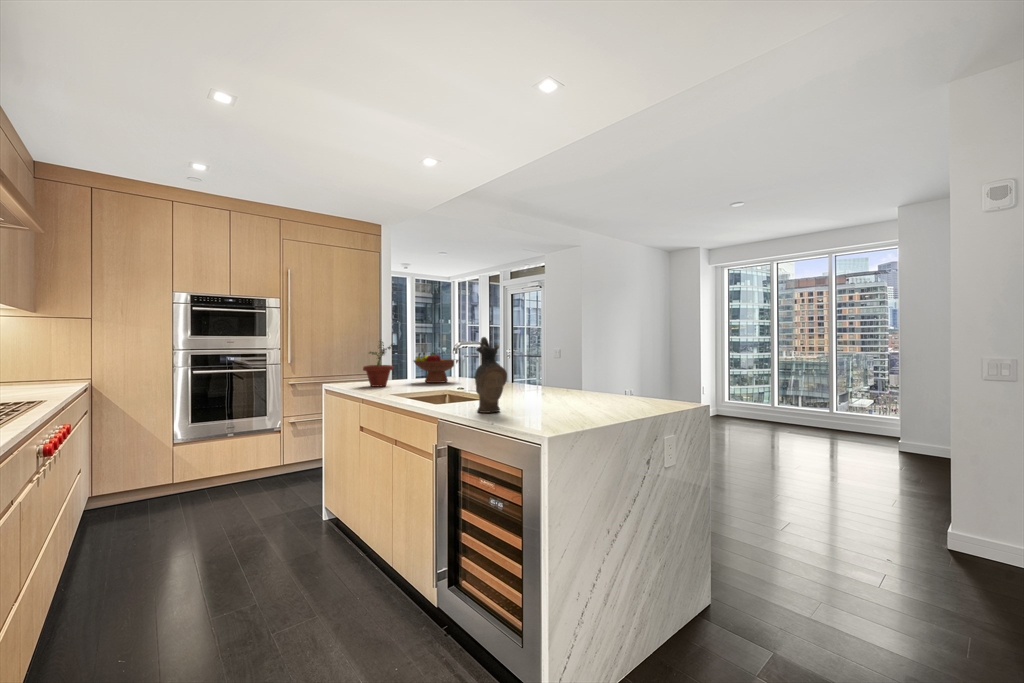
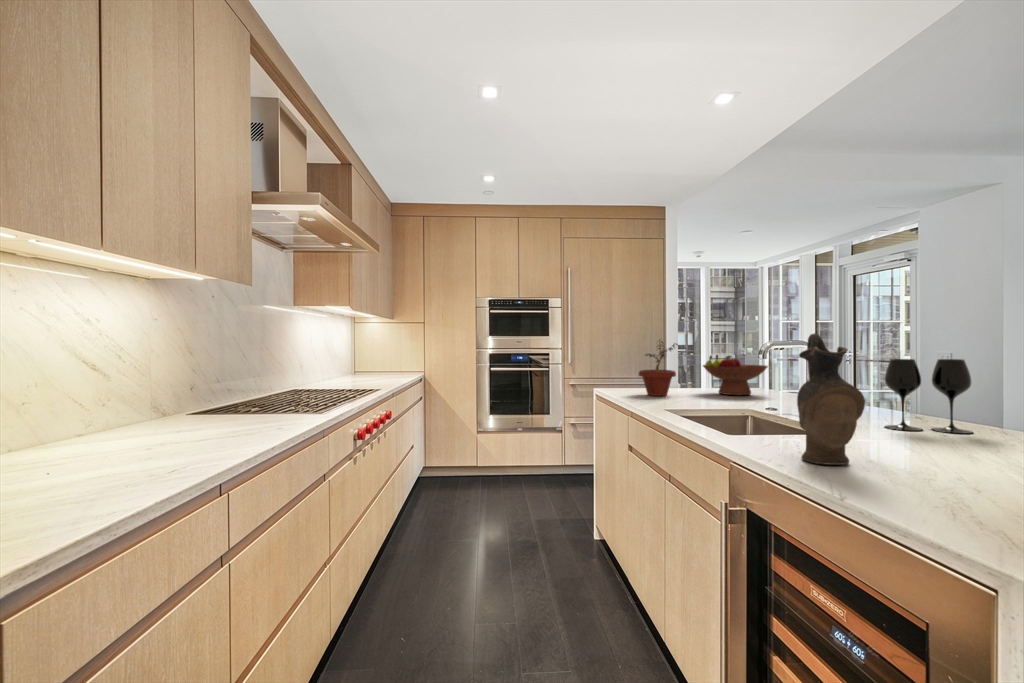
wine glass: none [522,352,561,395] -> present [885,359,973,434]

